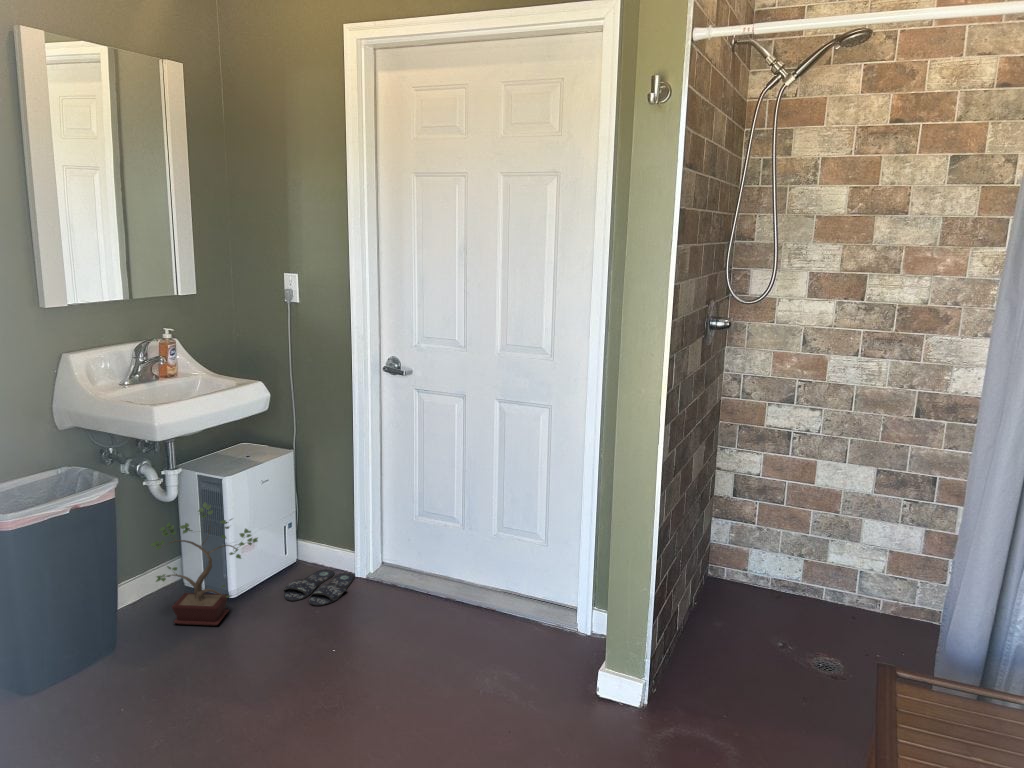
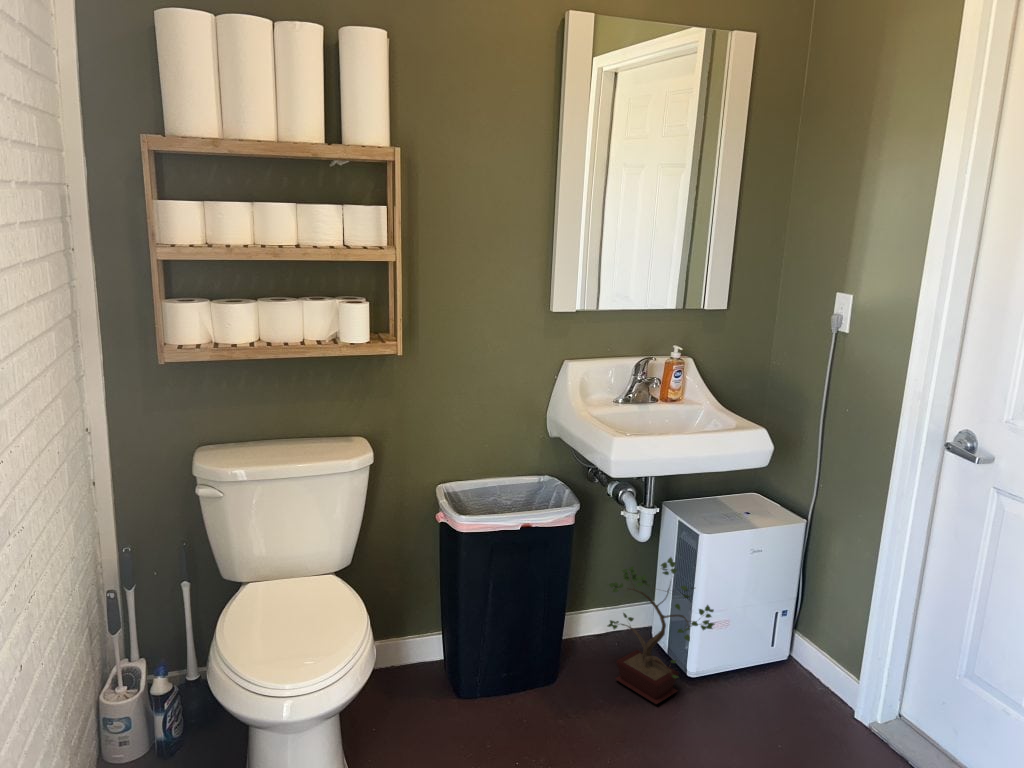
slippers: present [284,569,354,606] -> none [748,685,850,741]

